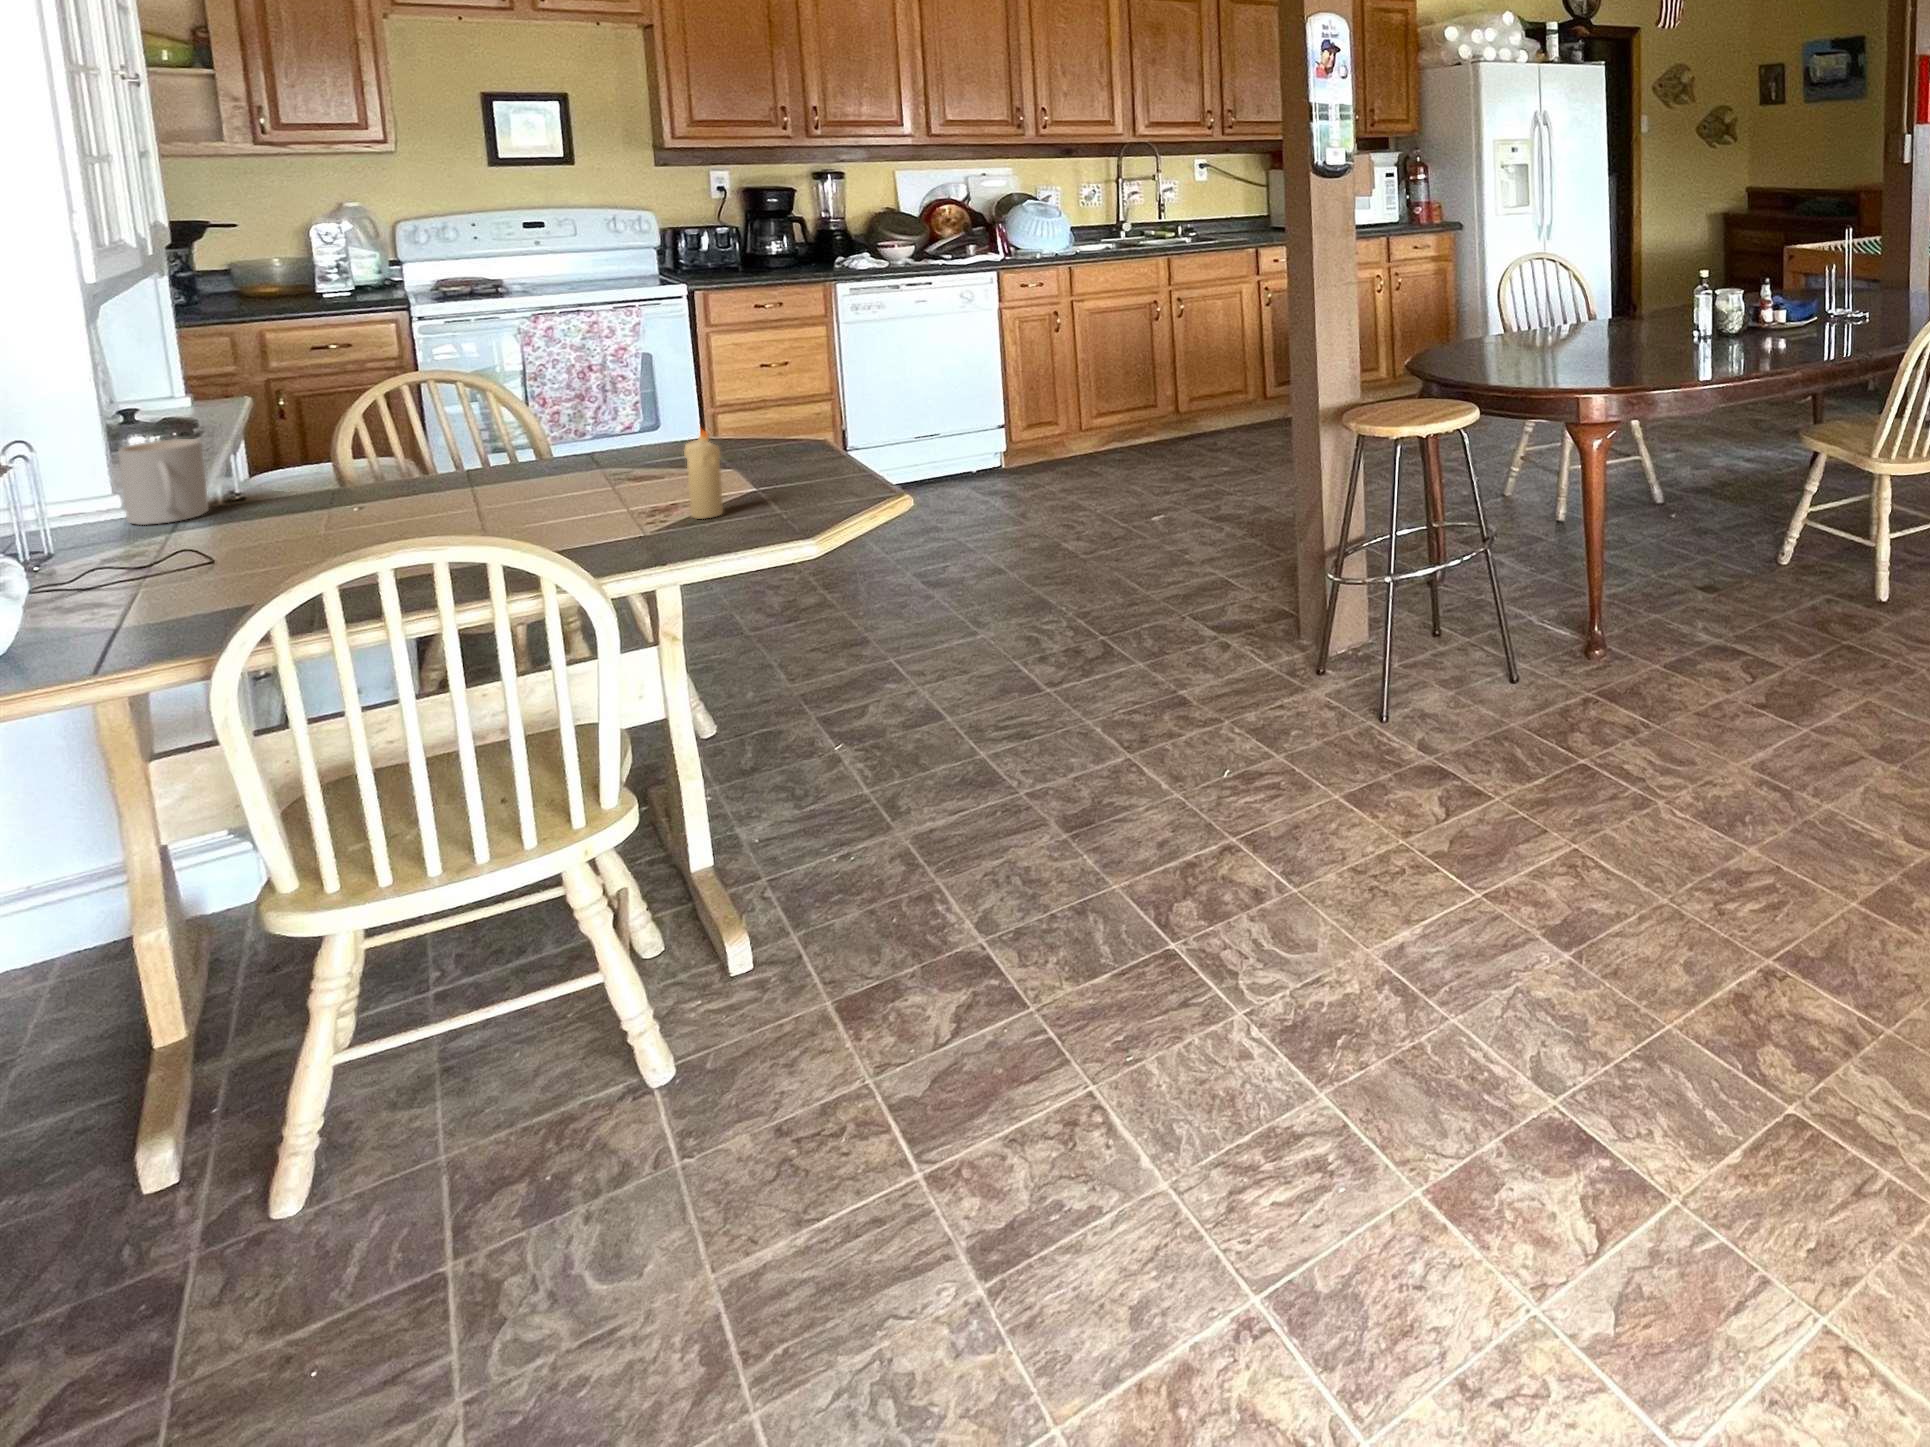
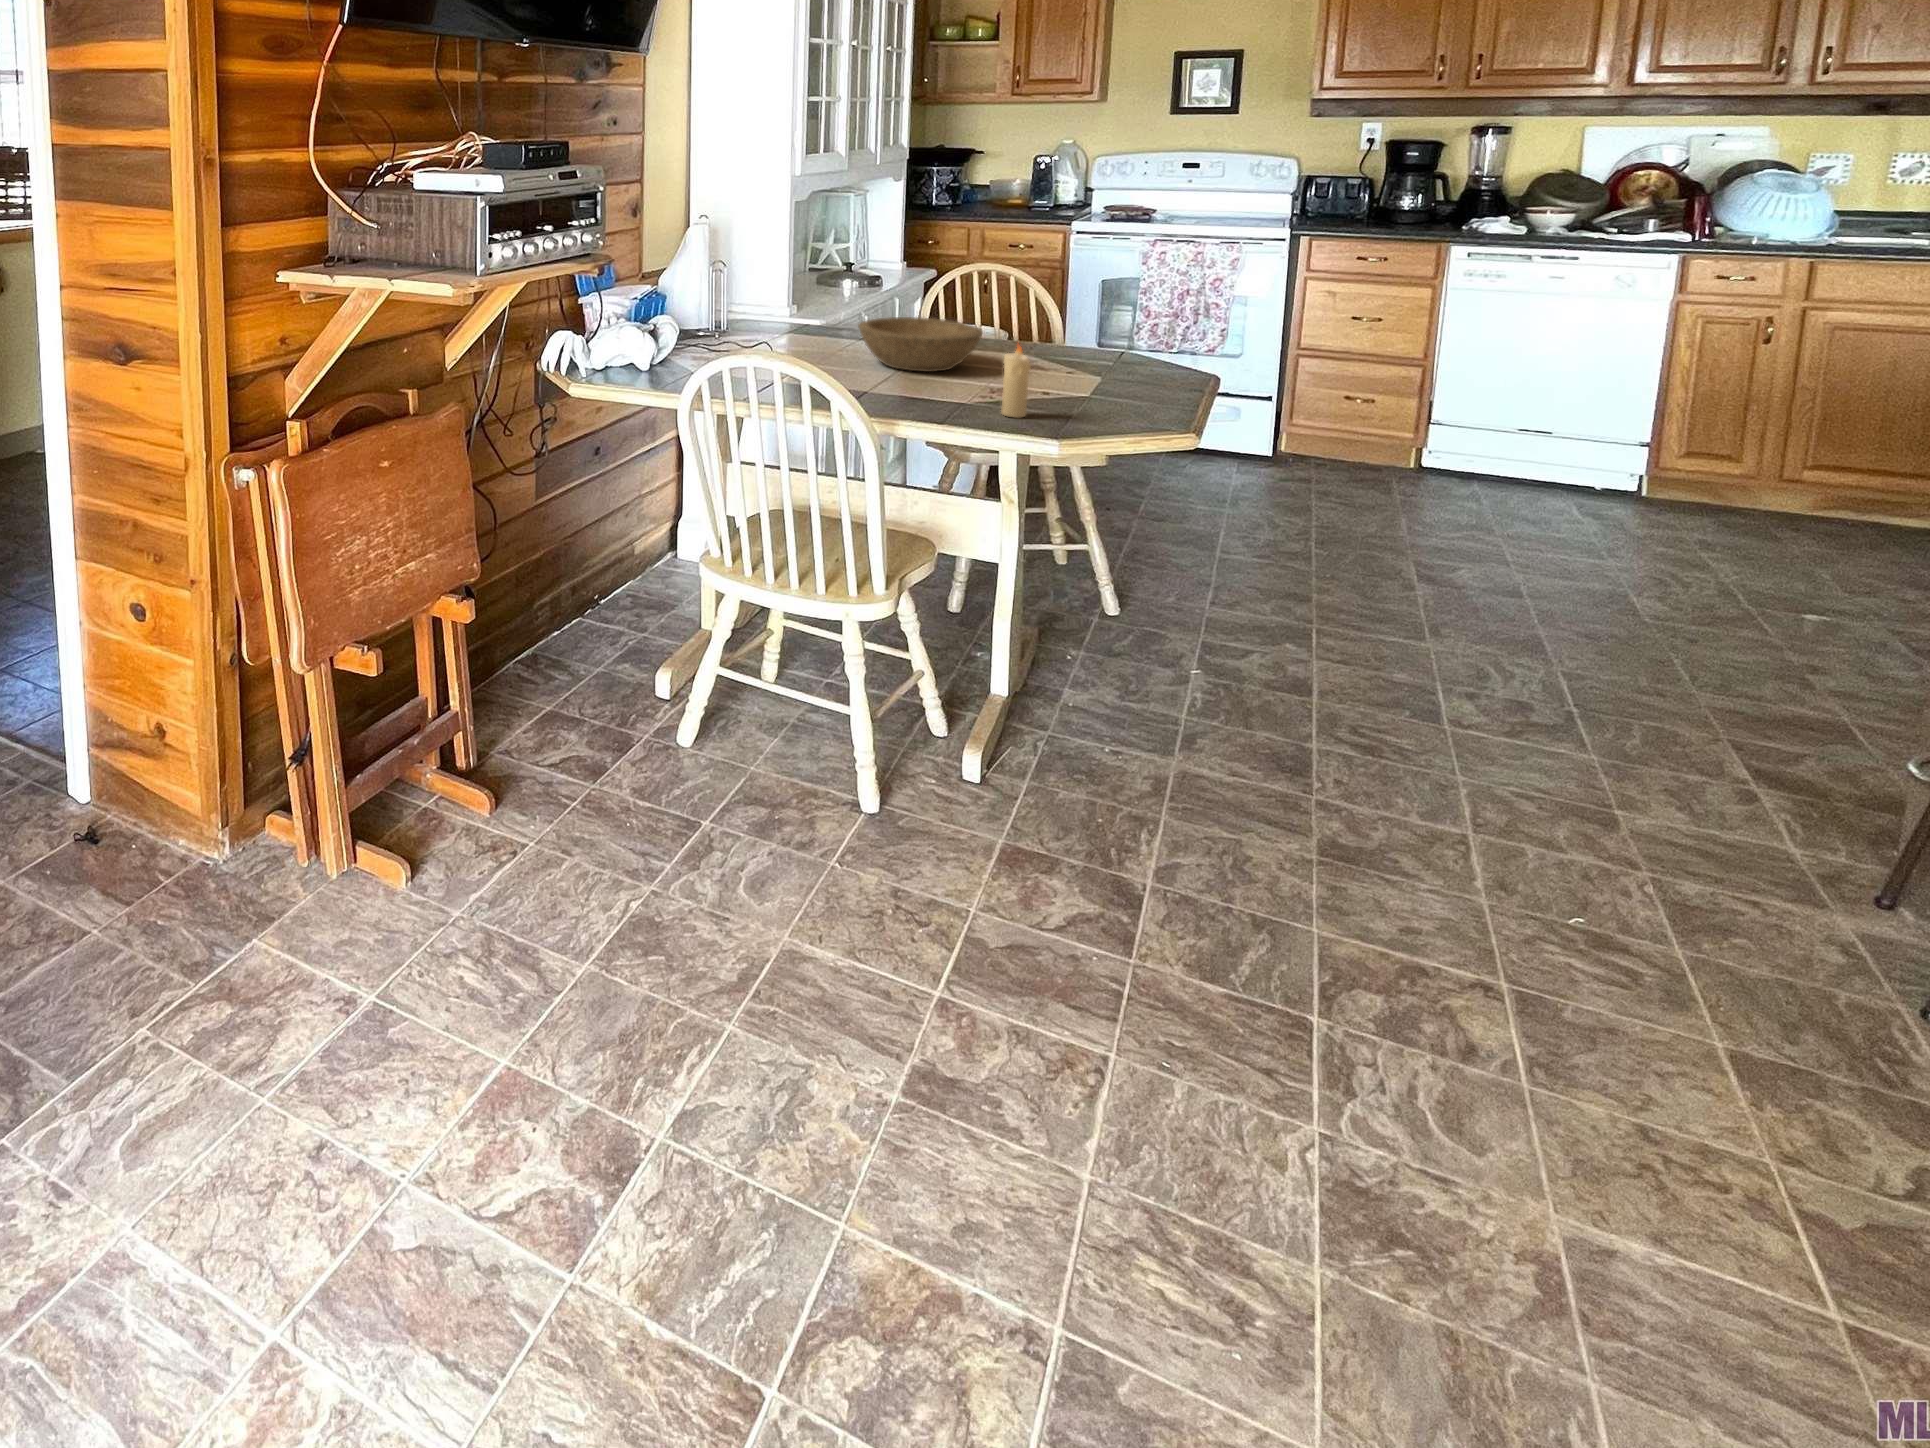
bowl: none [364,431,571,511] -> present [858,317,982,372]
mug: present [119,439,209,525] -> none [769,289,807,339]

